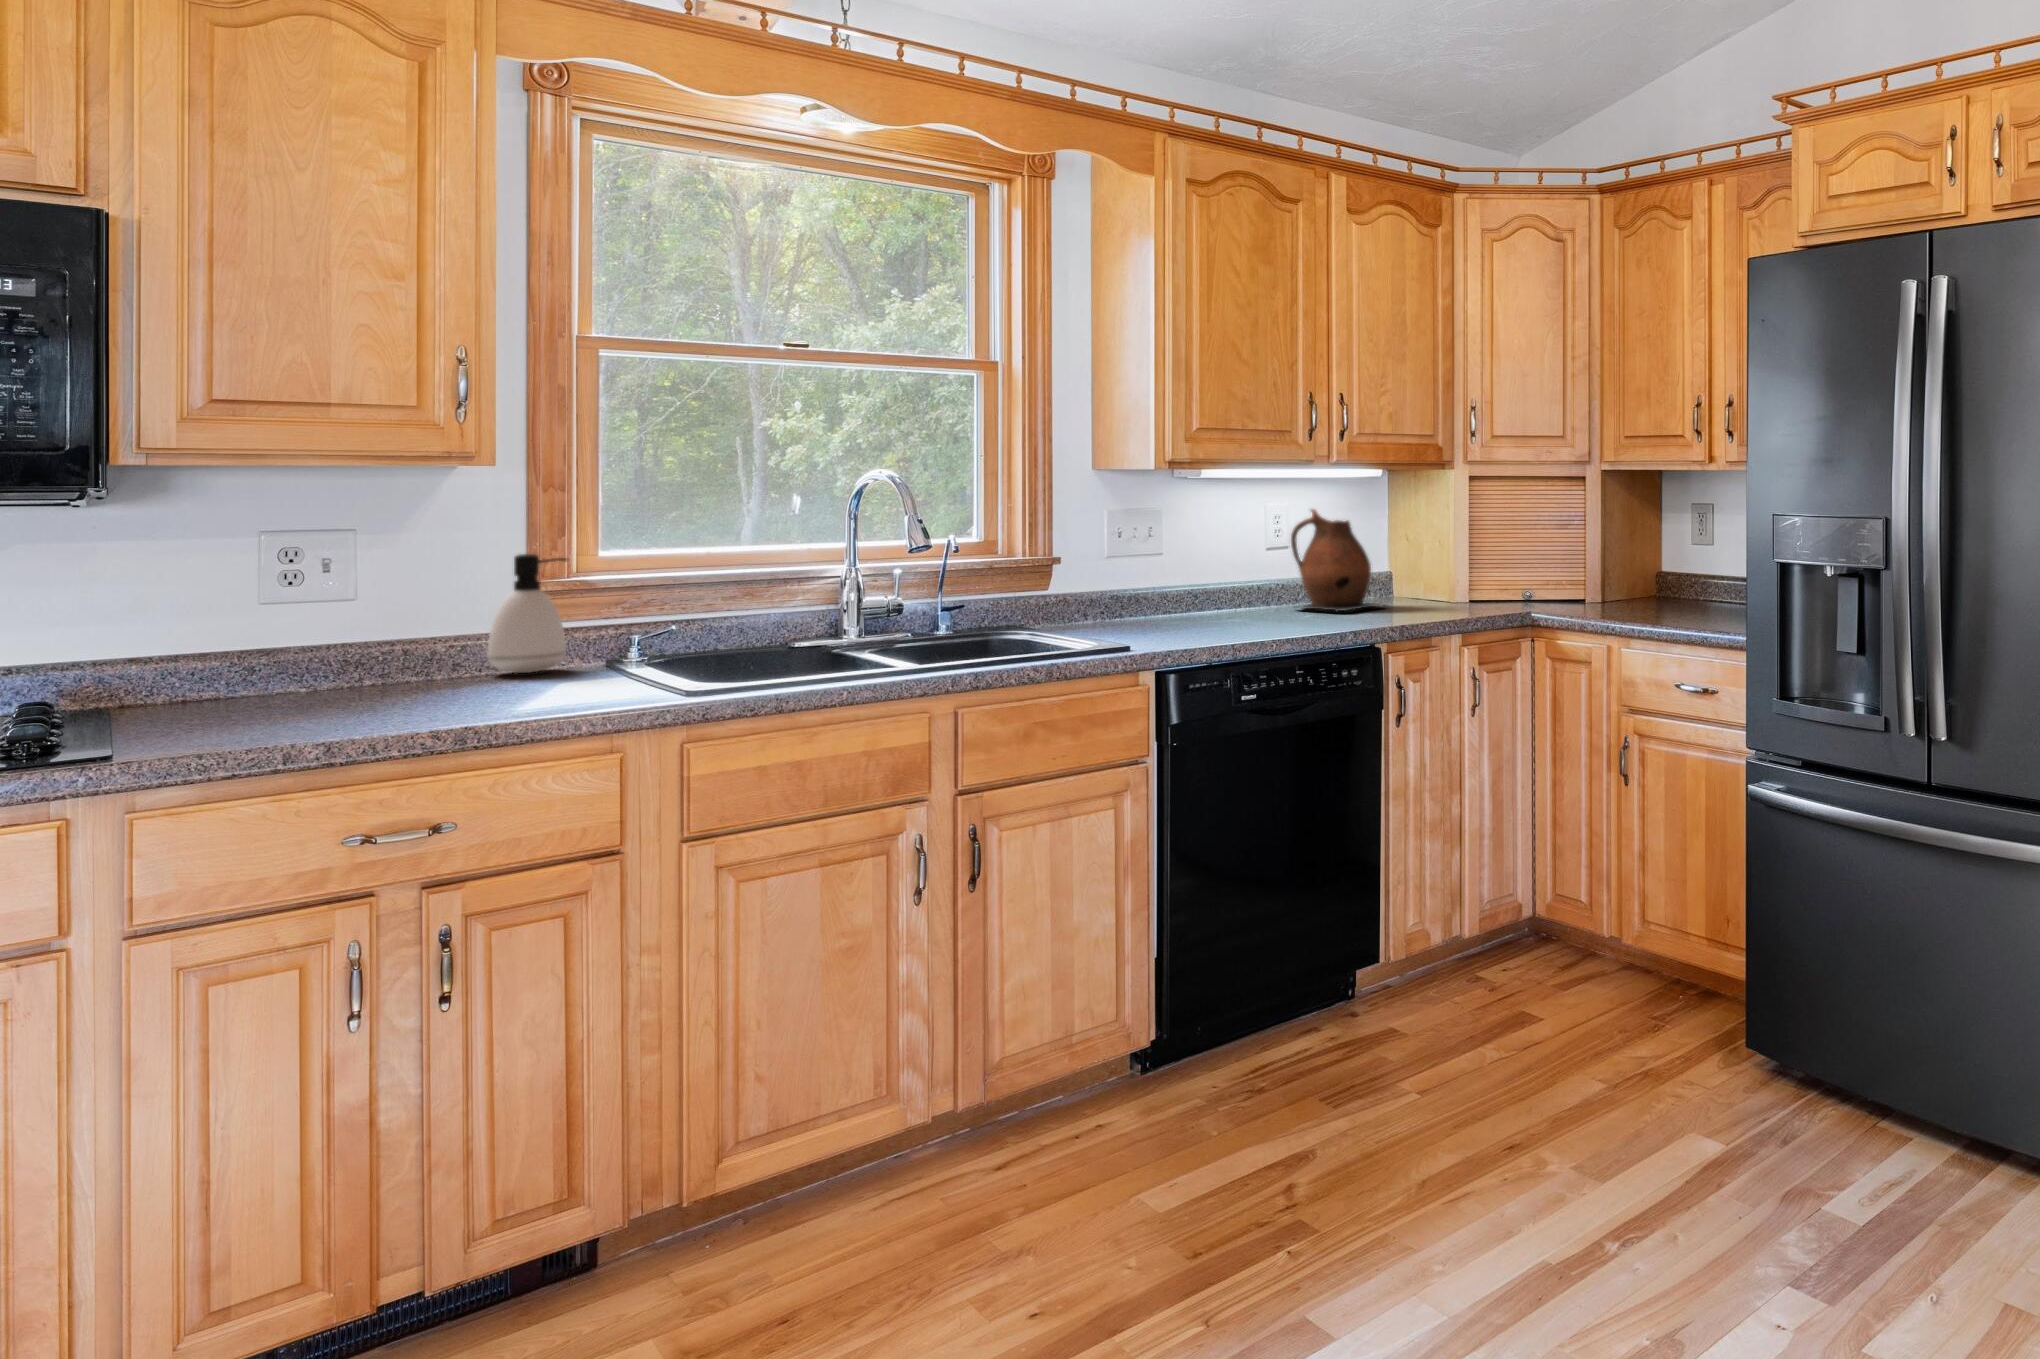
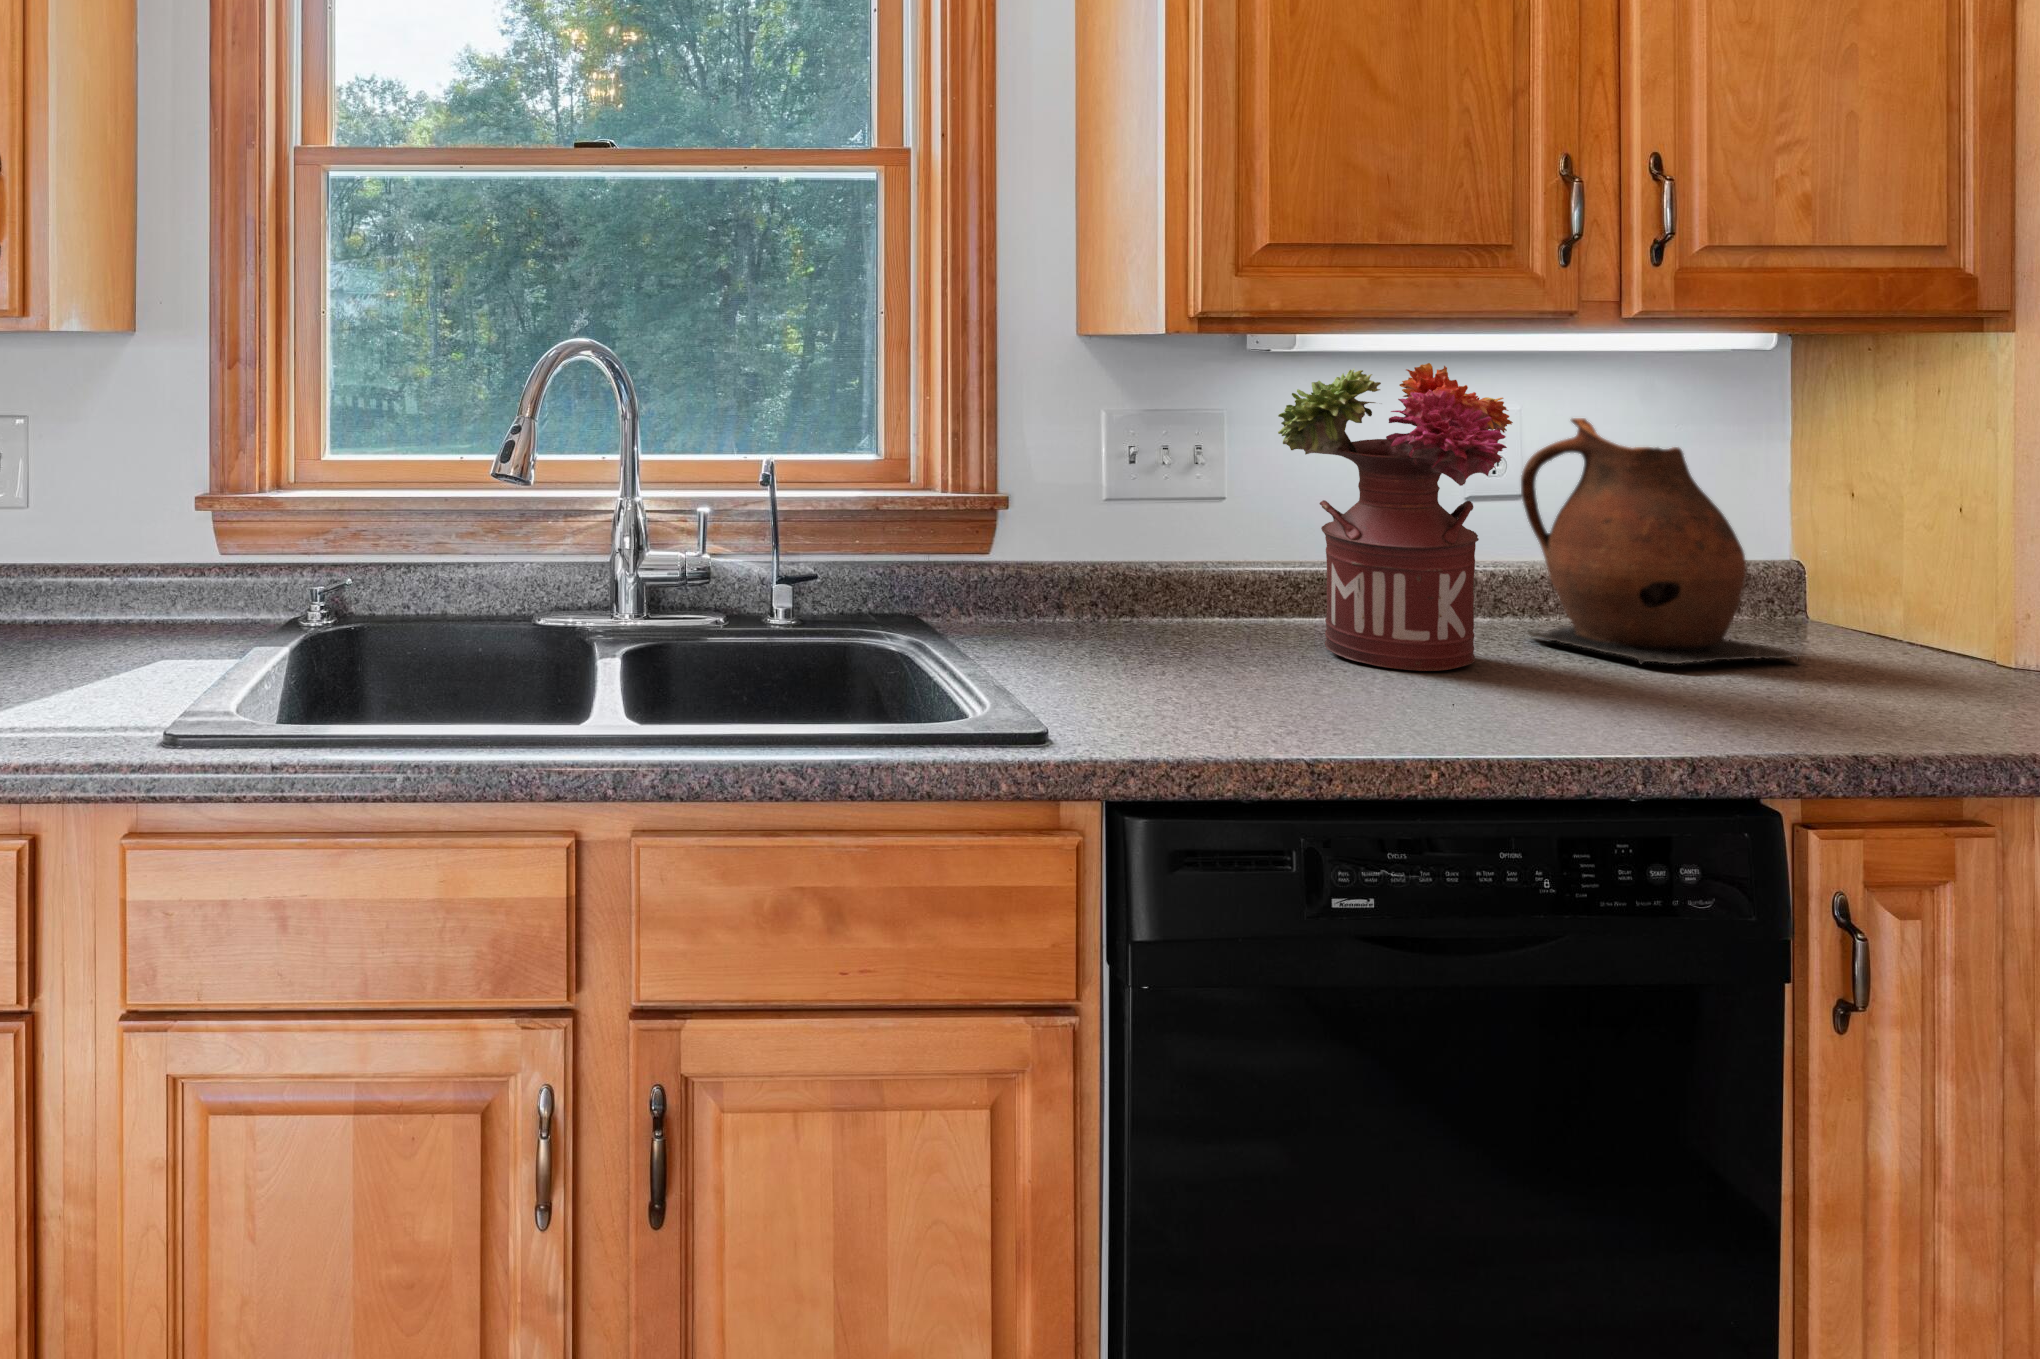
flower arrangement: none [1198,484,1292,622] -> present [1278,363,1513,671]
soap dispenser: present [487,554,567,673] -> none [123,461,220,633]

